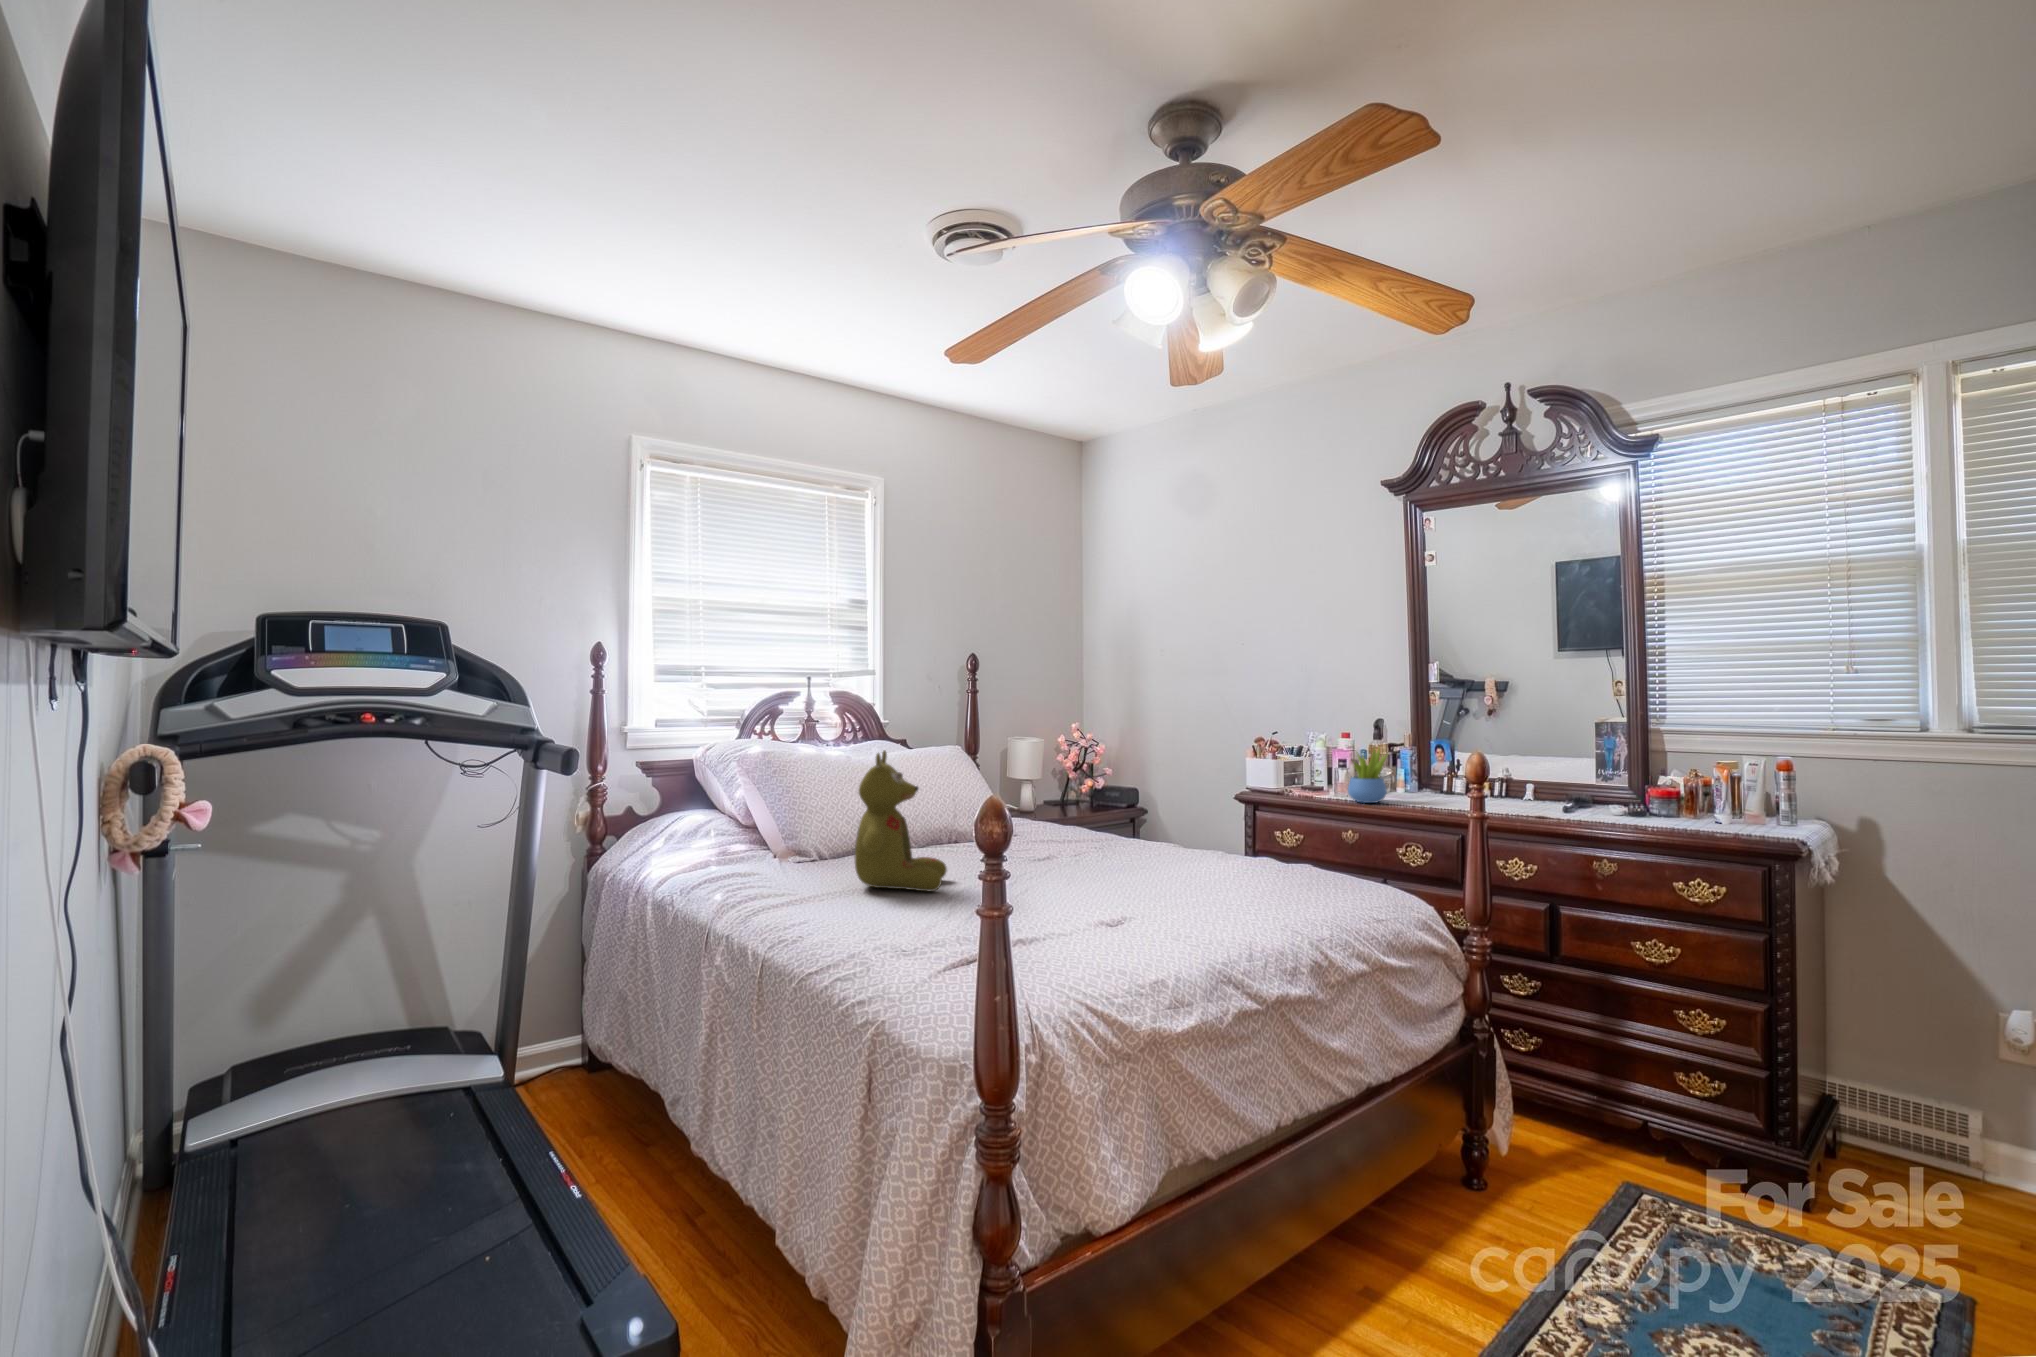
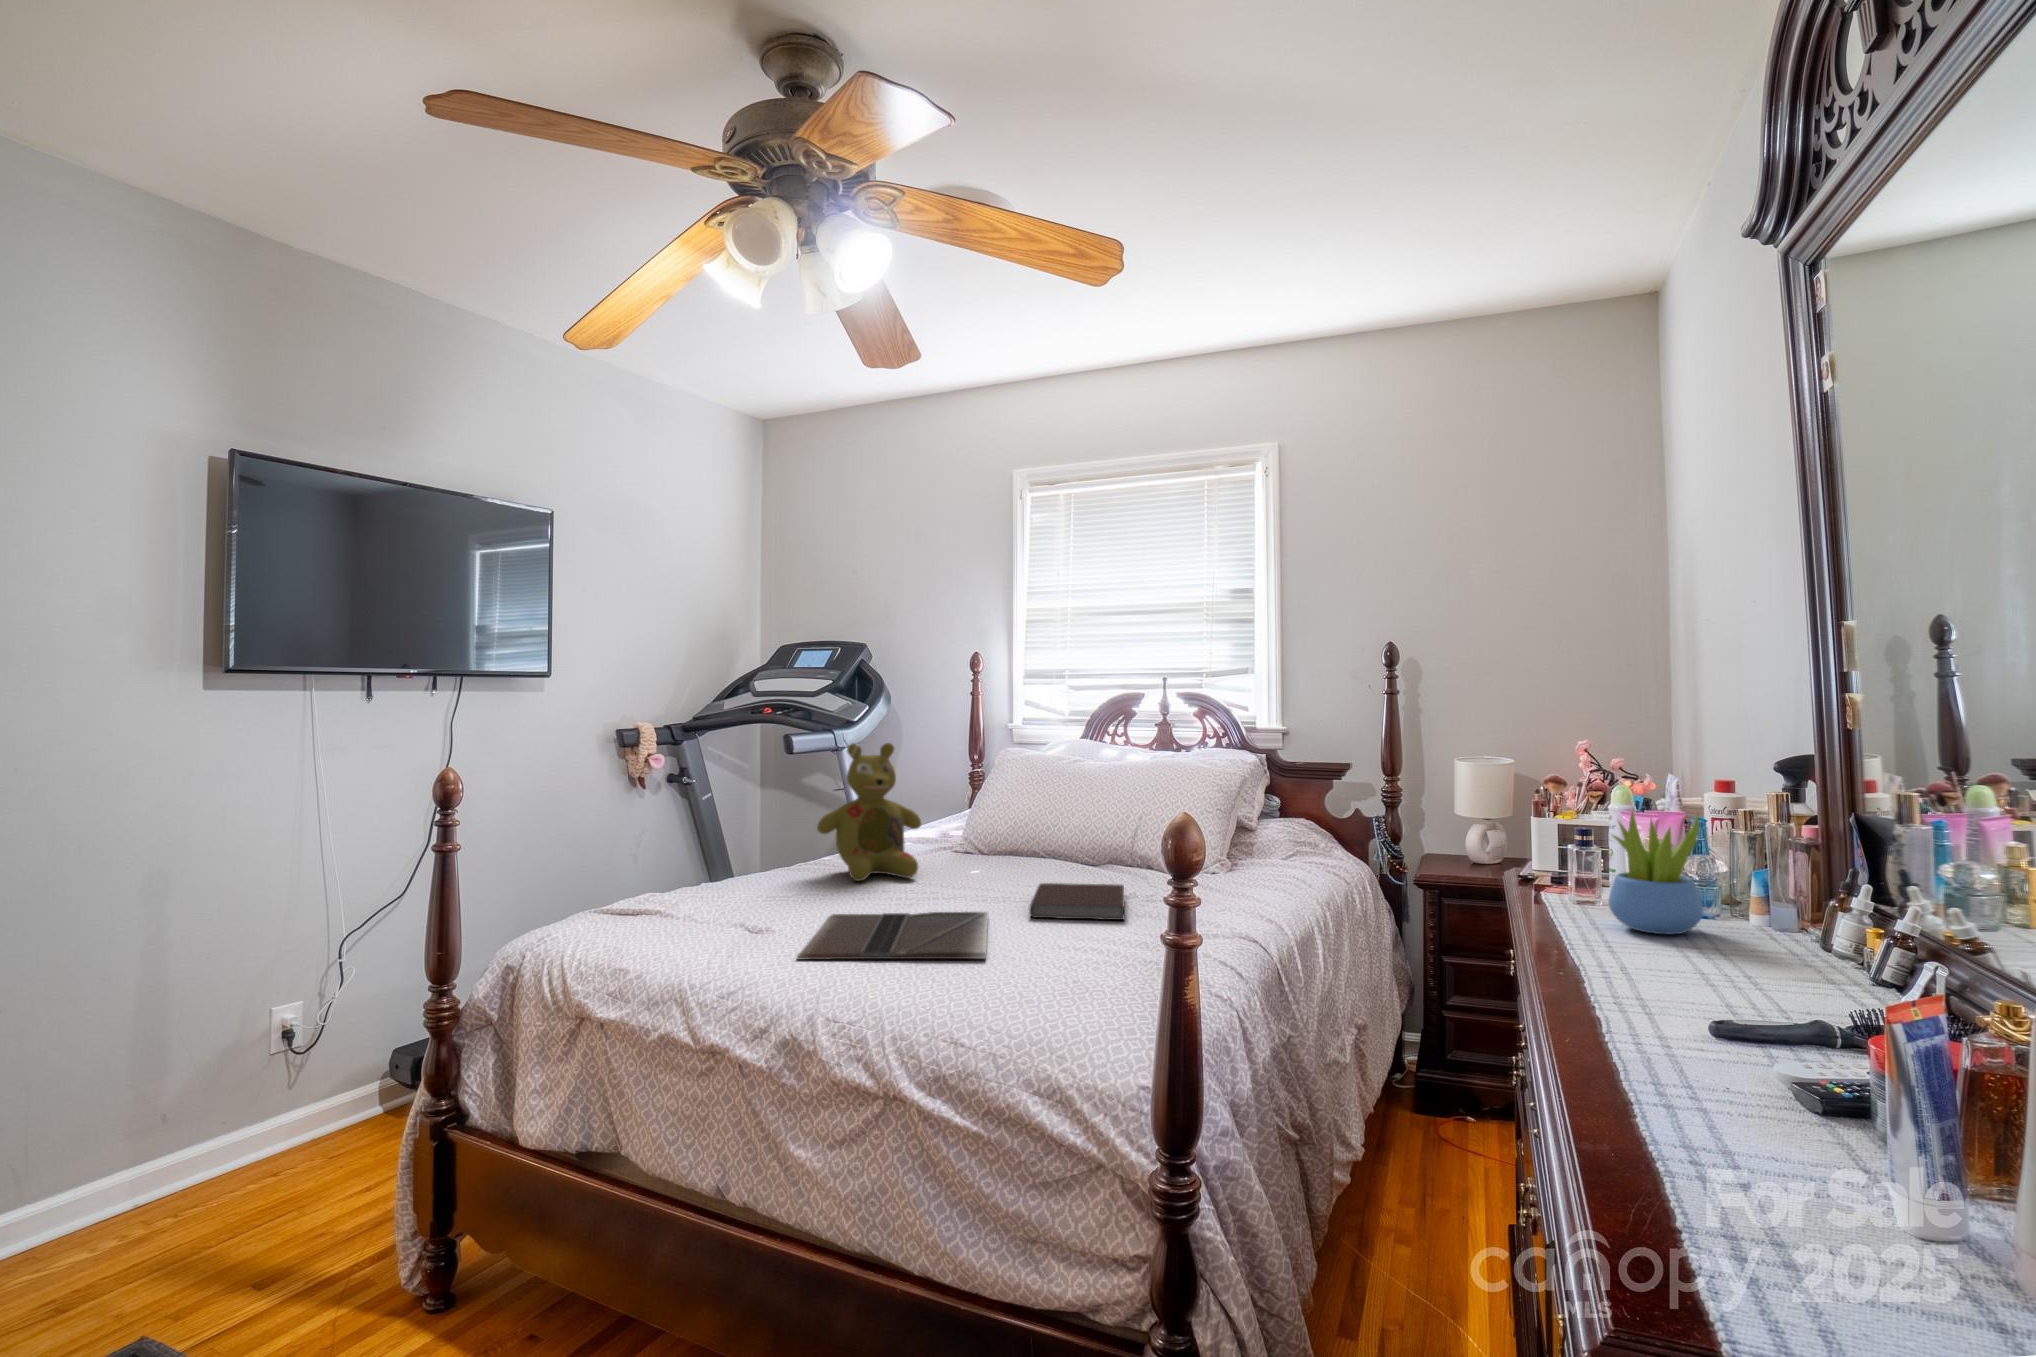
notebook: none [1055,844,1162,872] -> present [1029,883,1125,920]
laptop: none [1083,875,1258,922] -> present [797,912,988,959]

